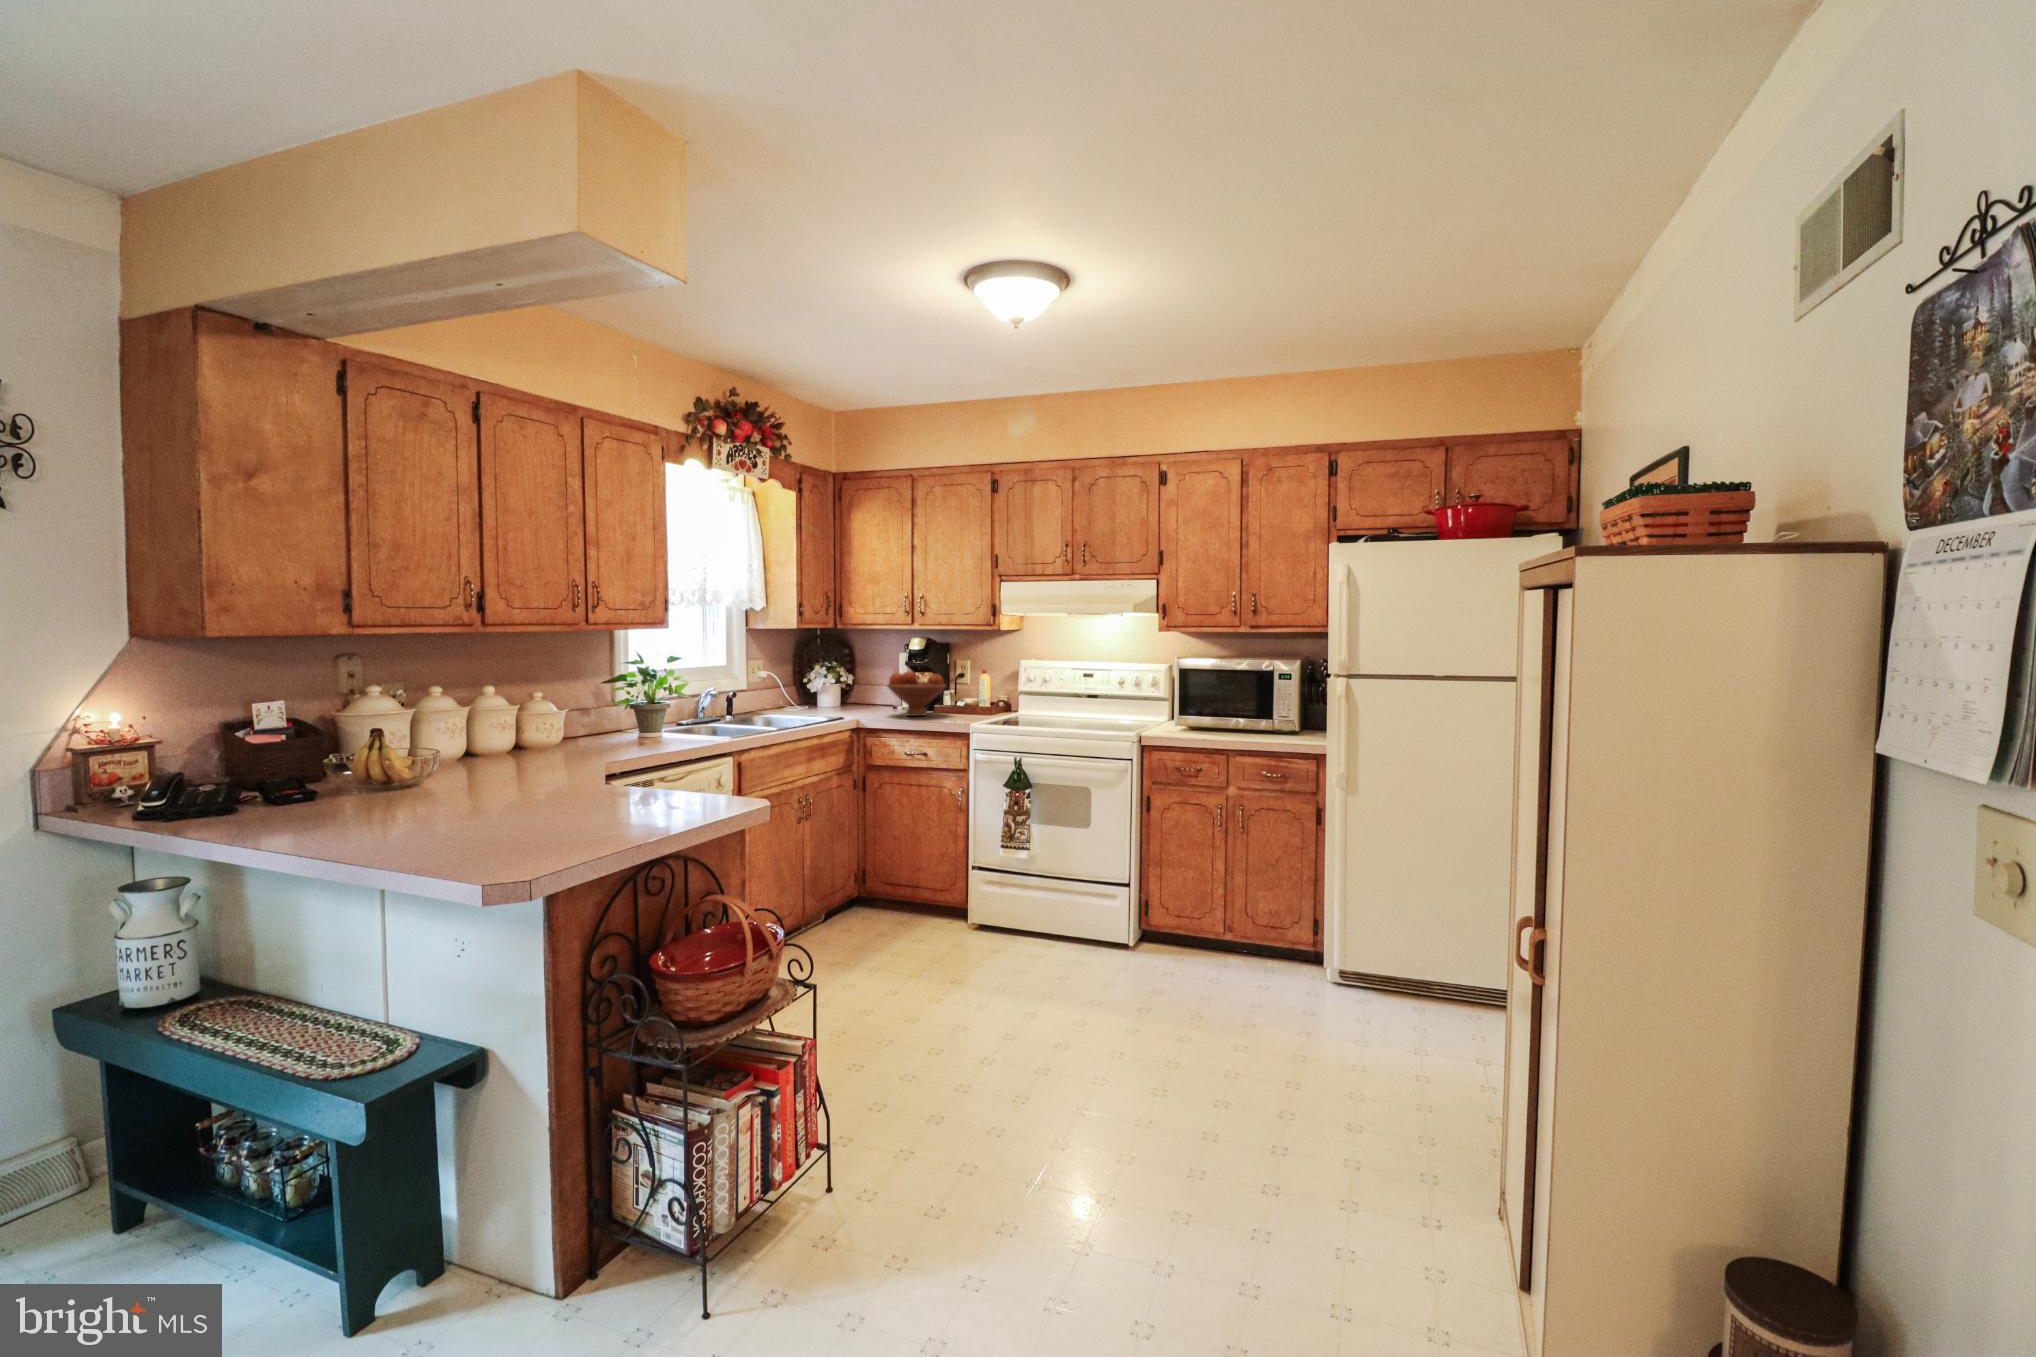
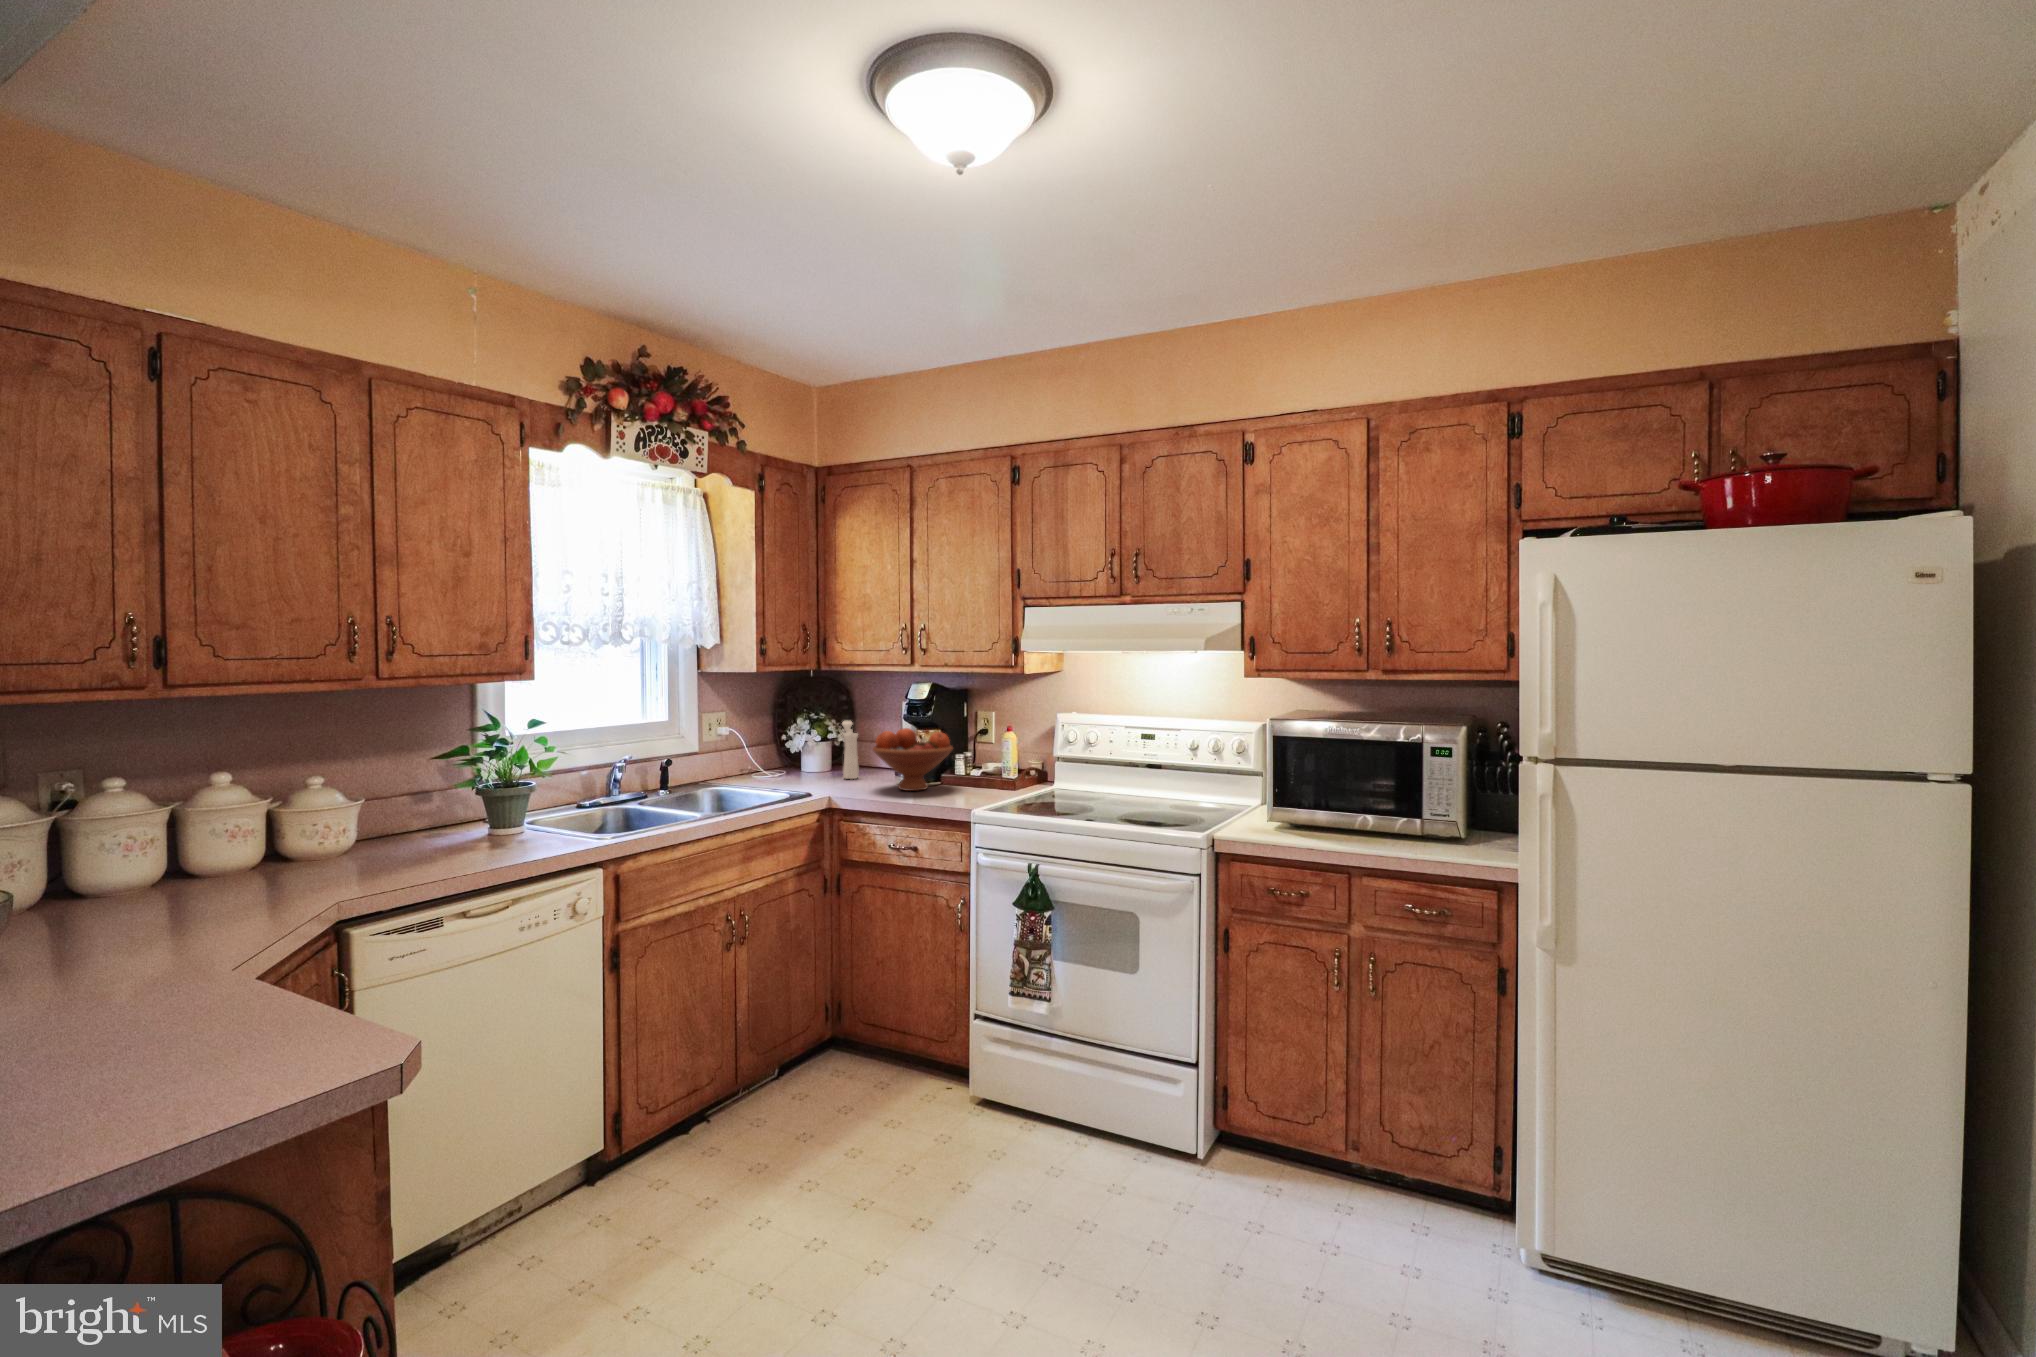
pepper mill: none [853,668,869,710] -> present [842,721,859,779]

